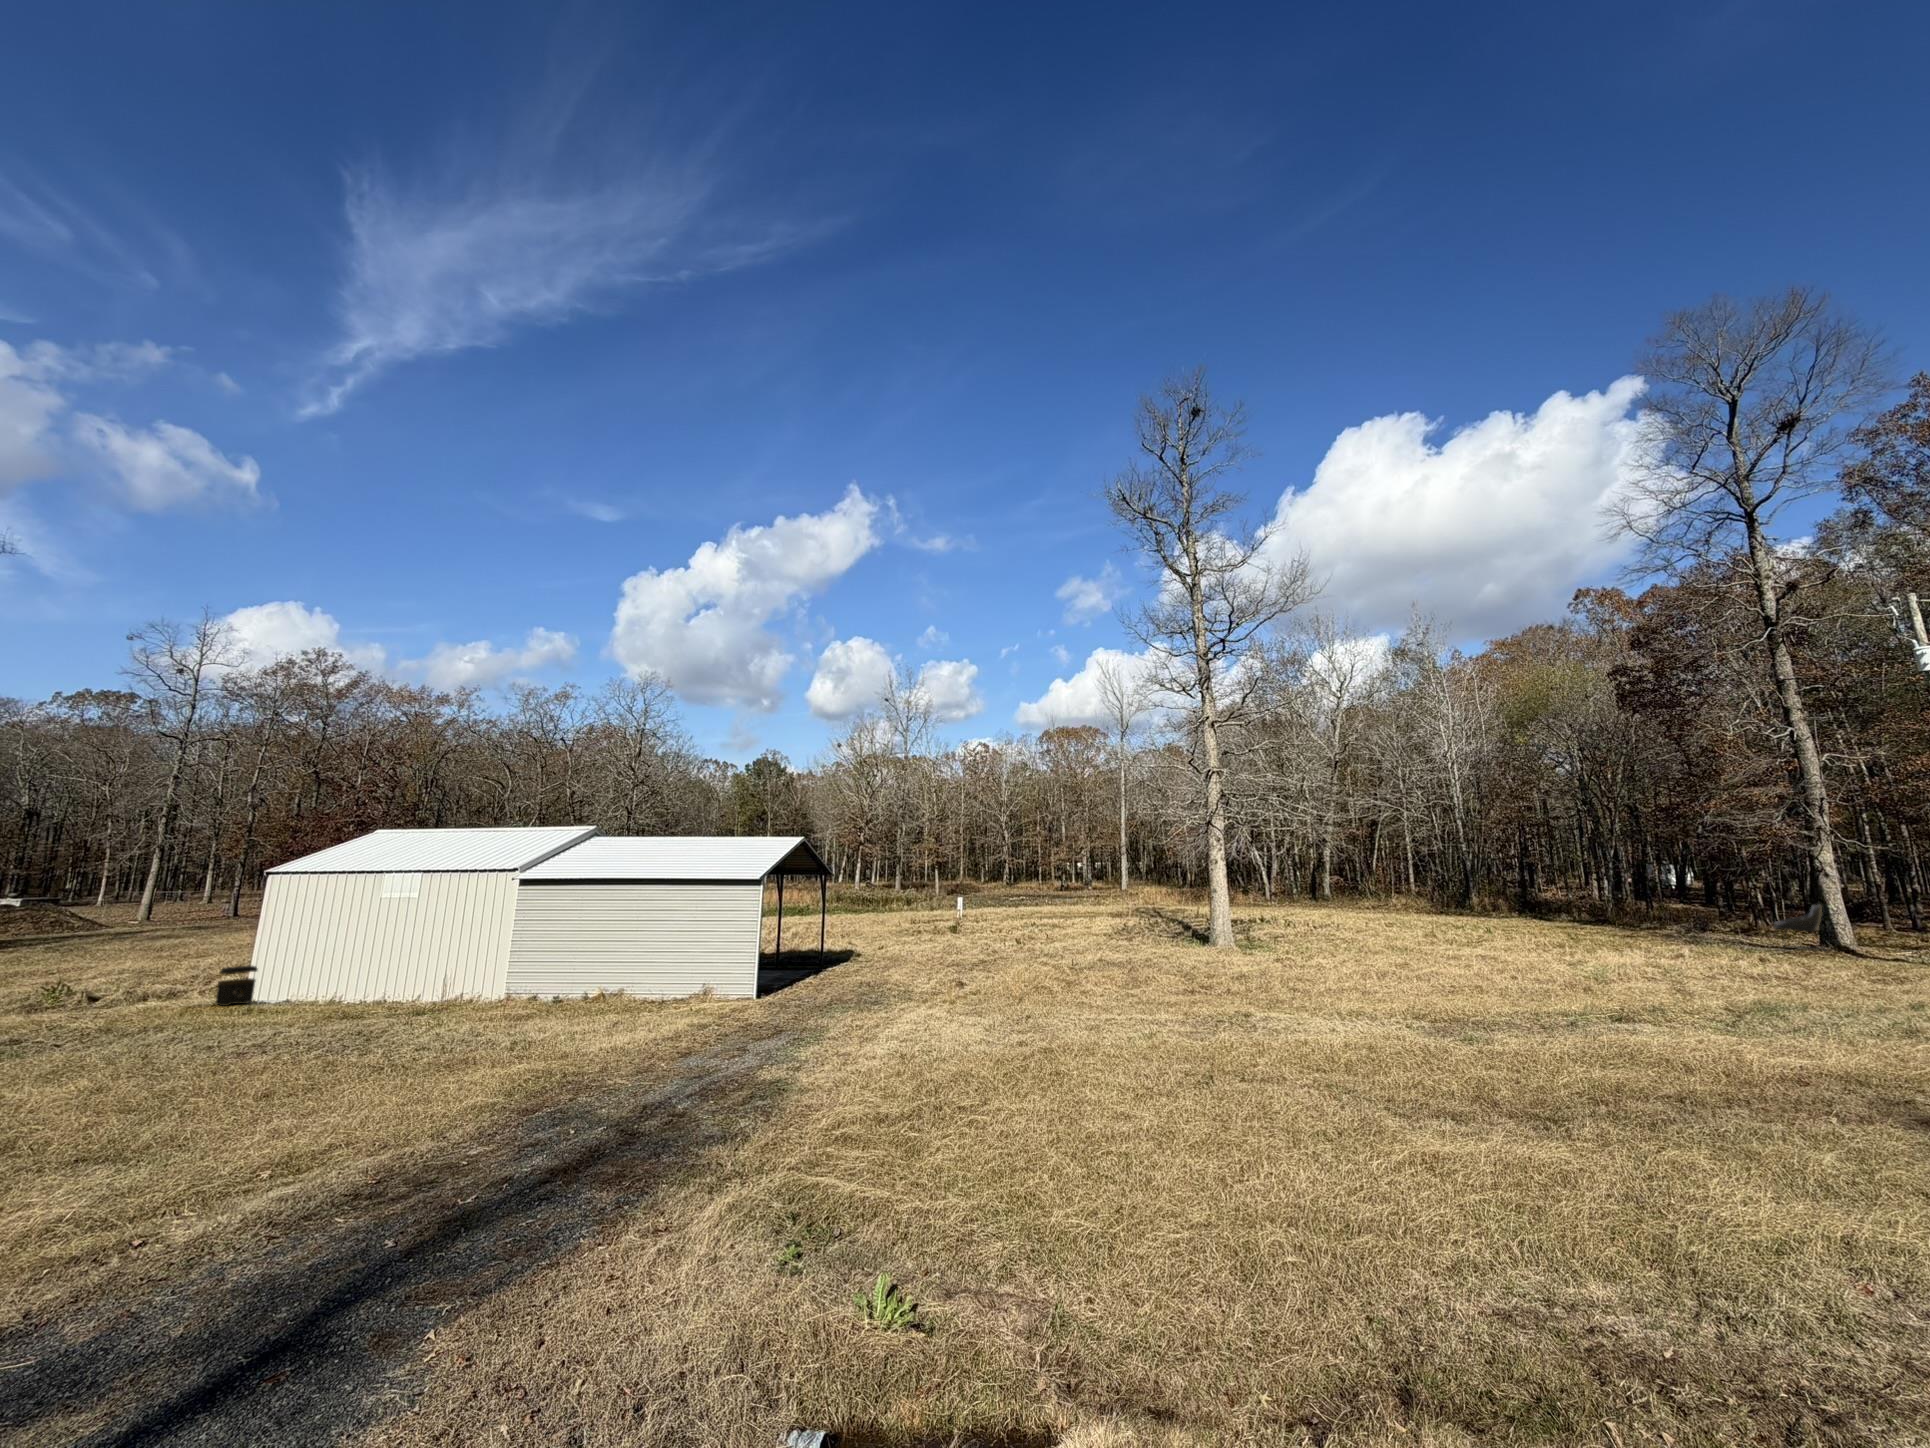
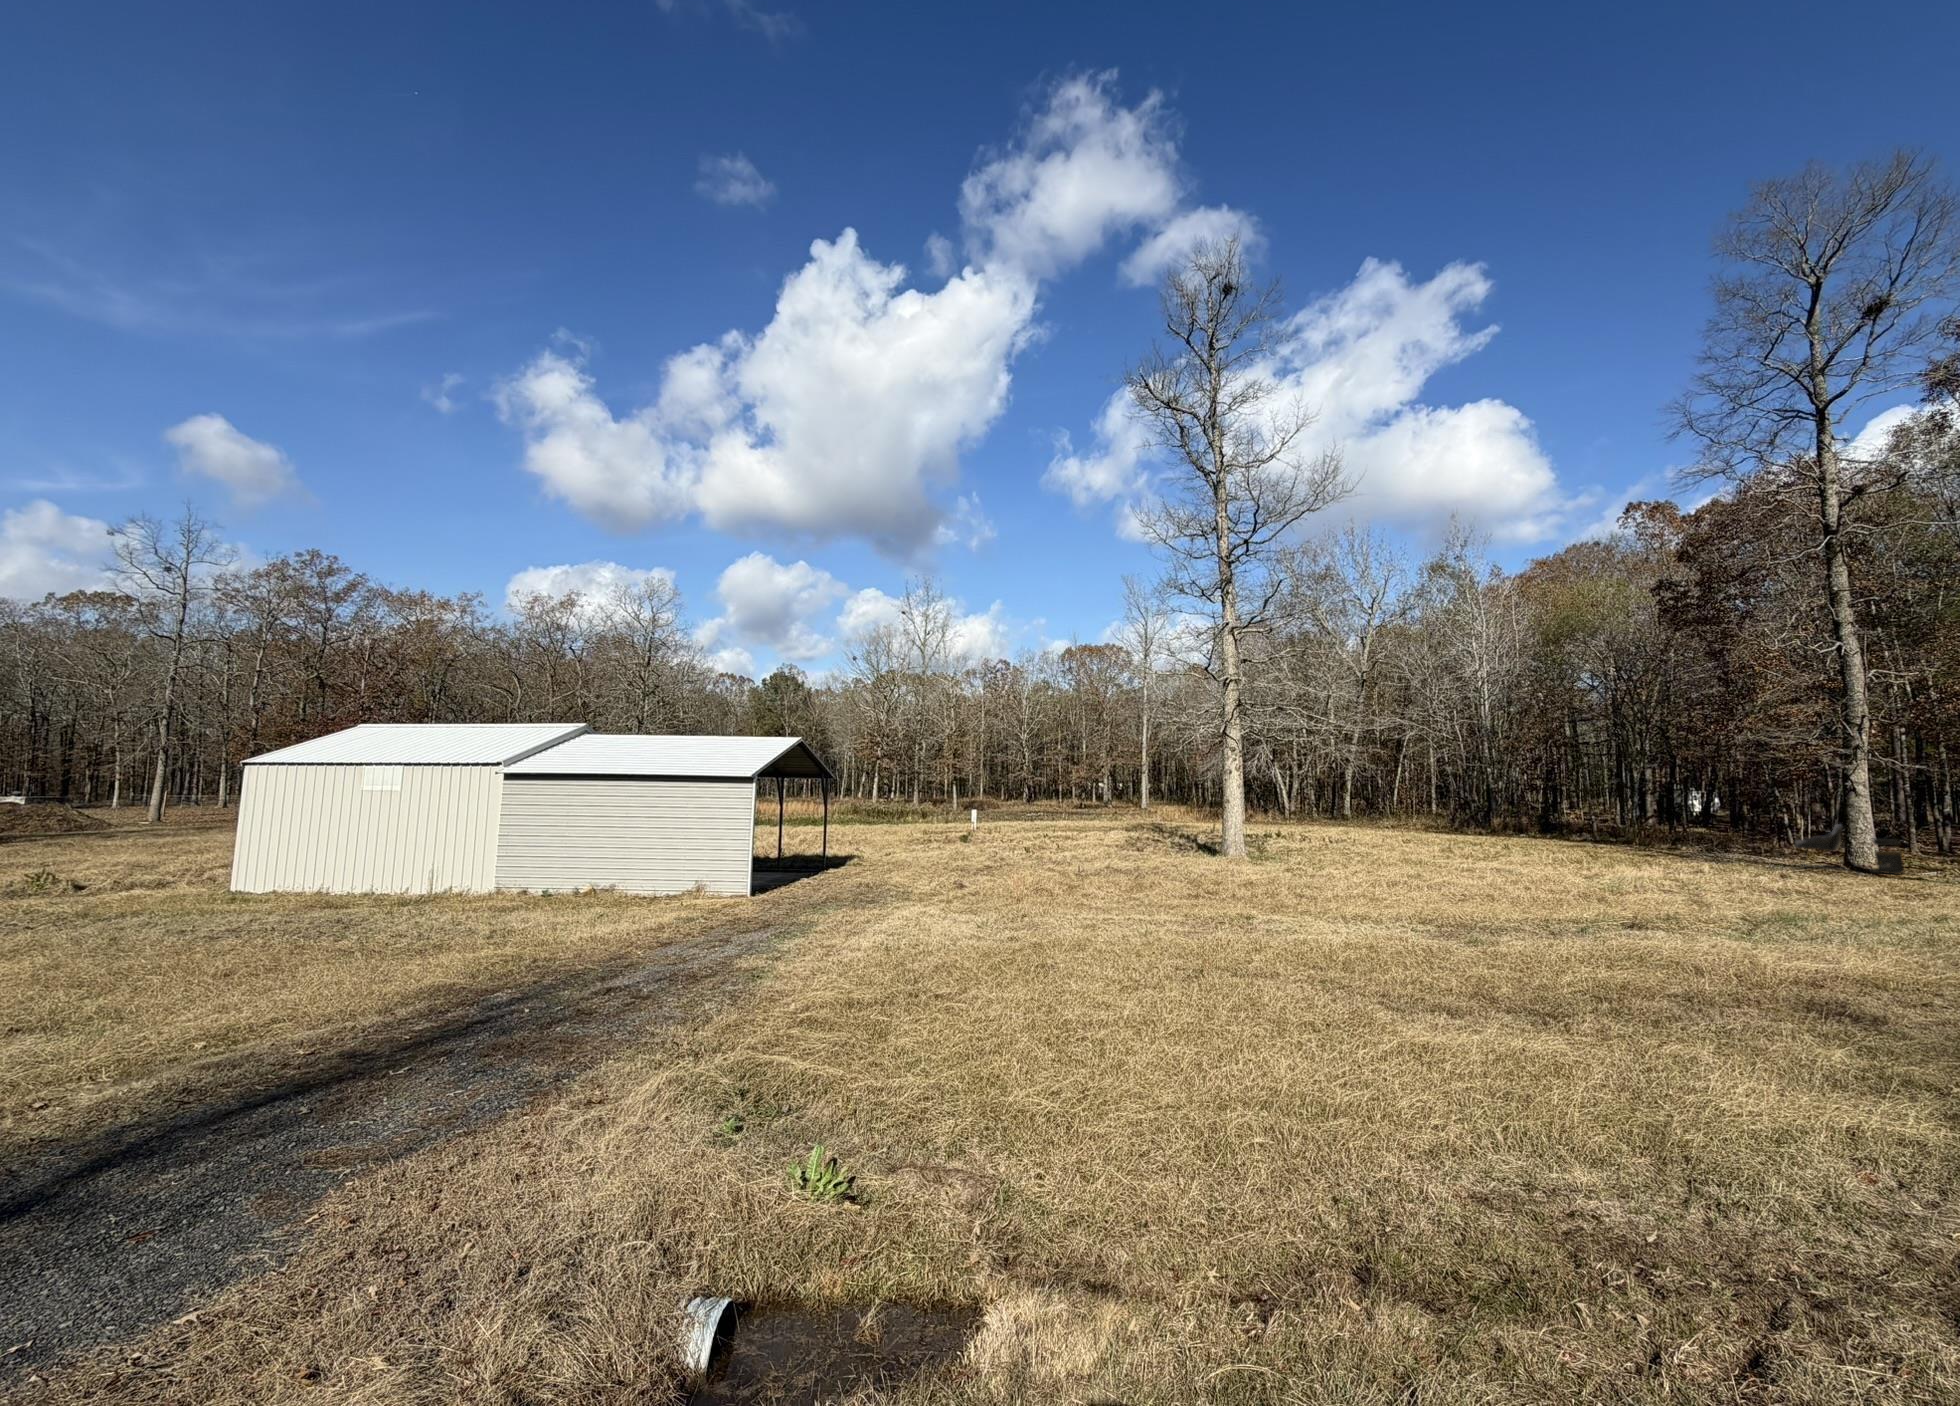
toolbox: present [216,966,258,1006] -> present [1870,839,1904,875]

